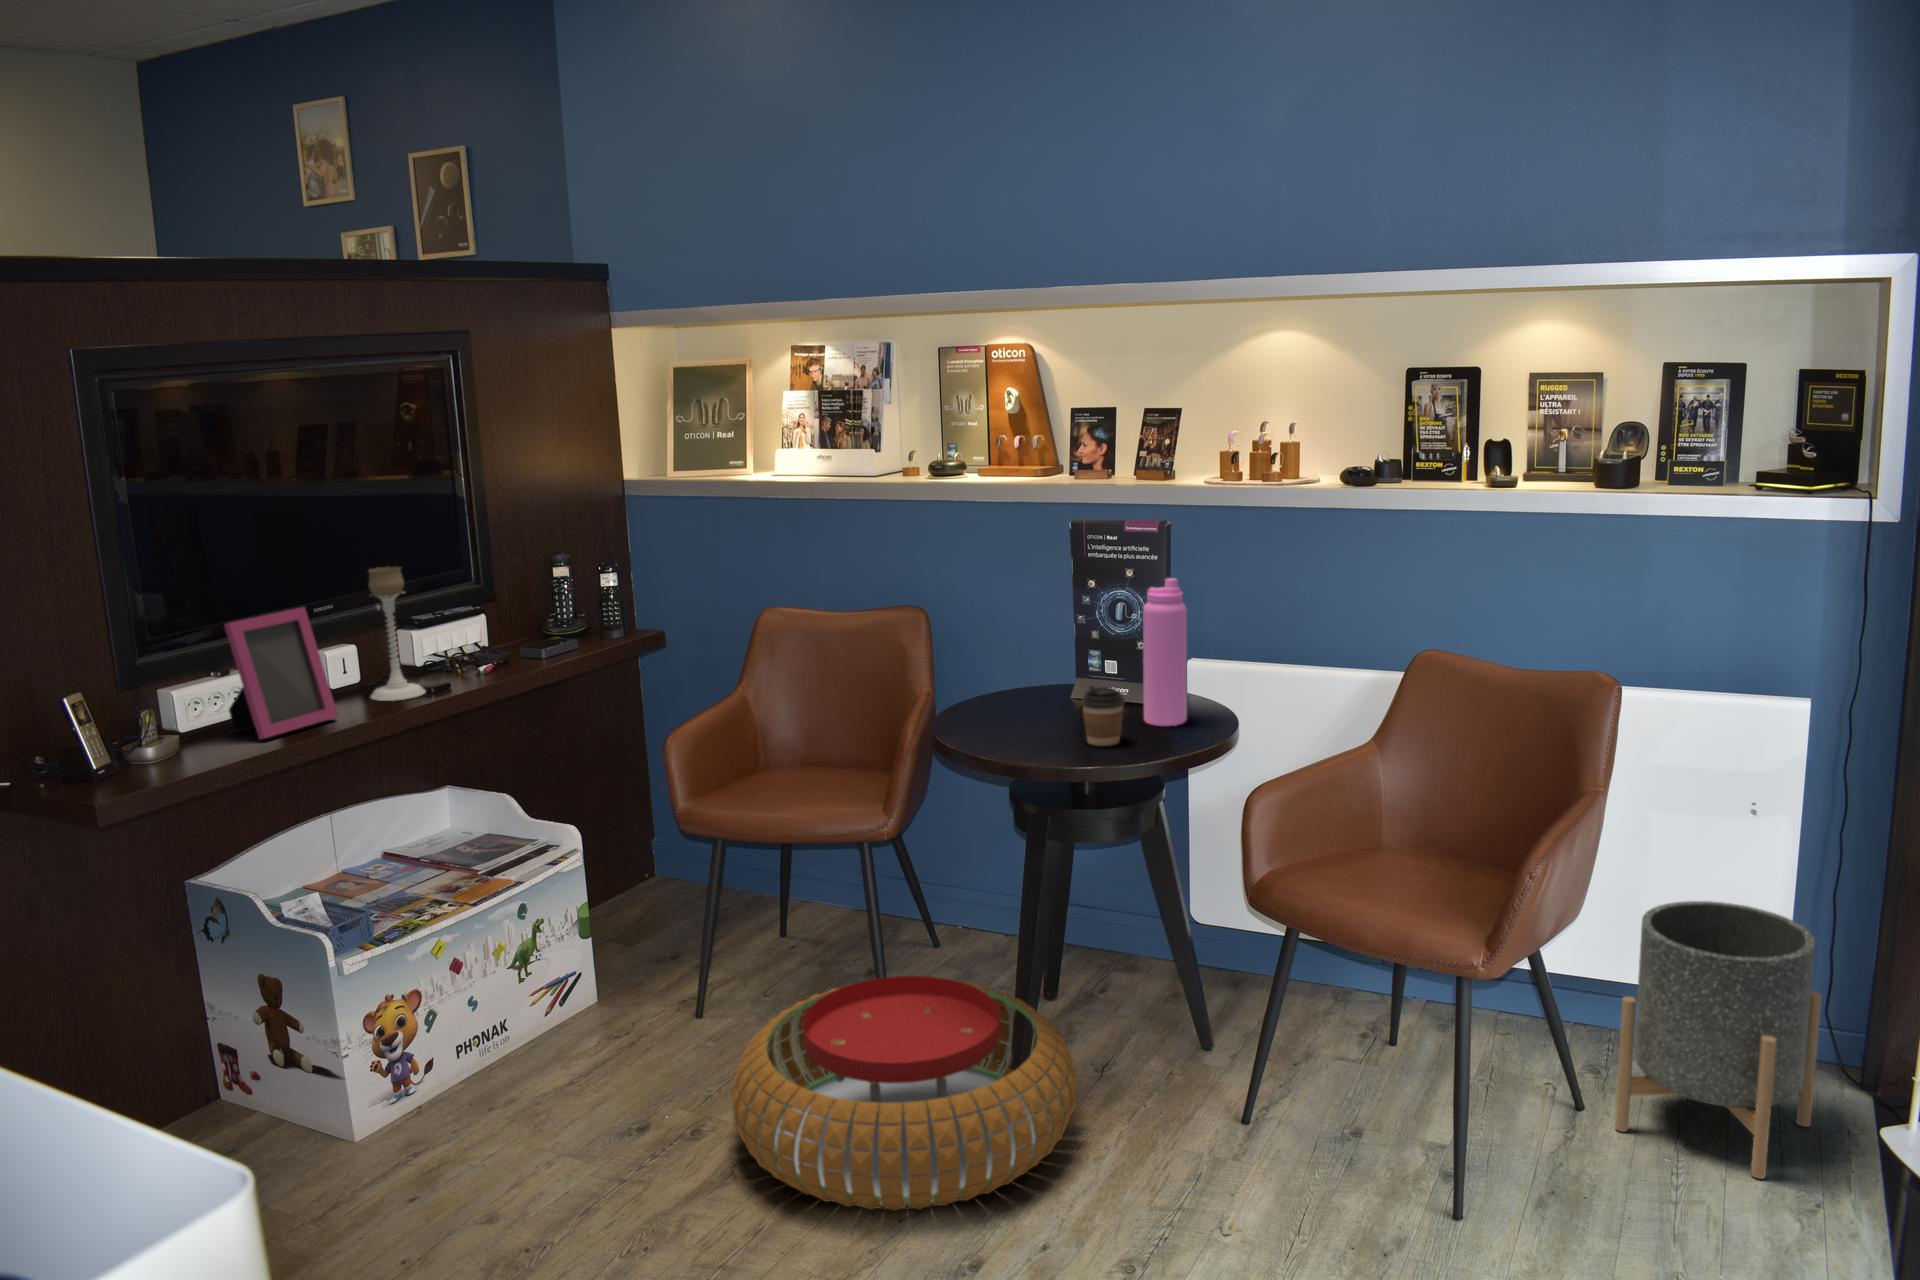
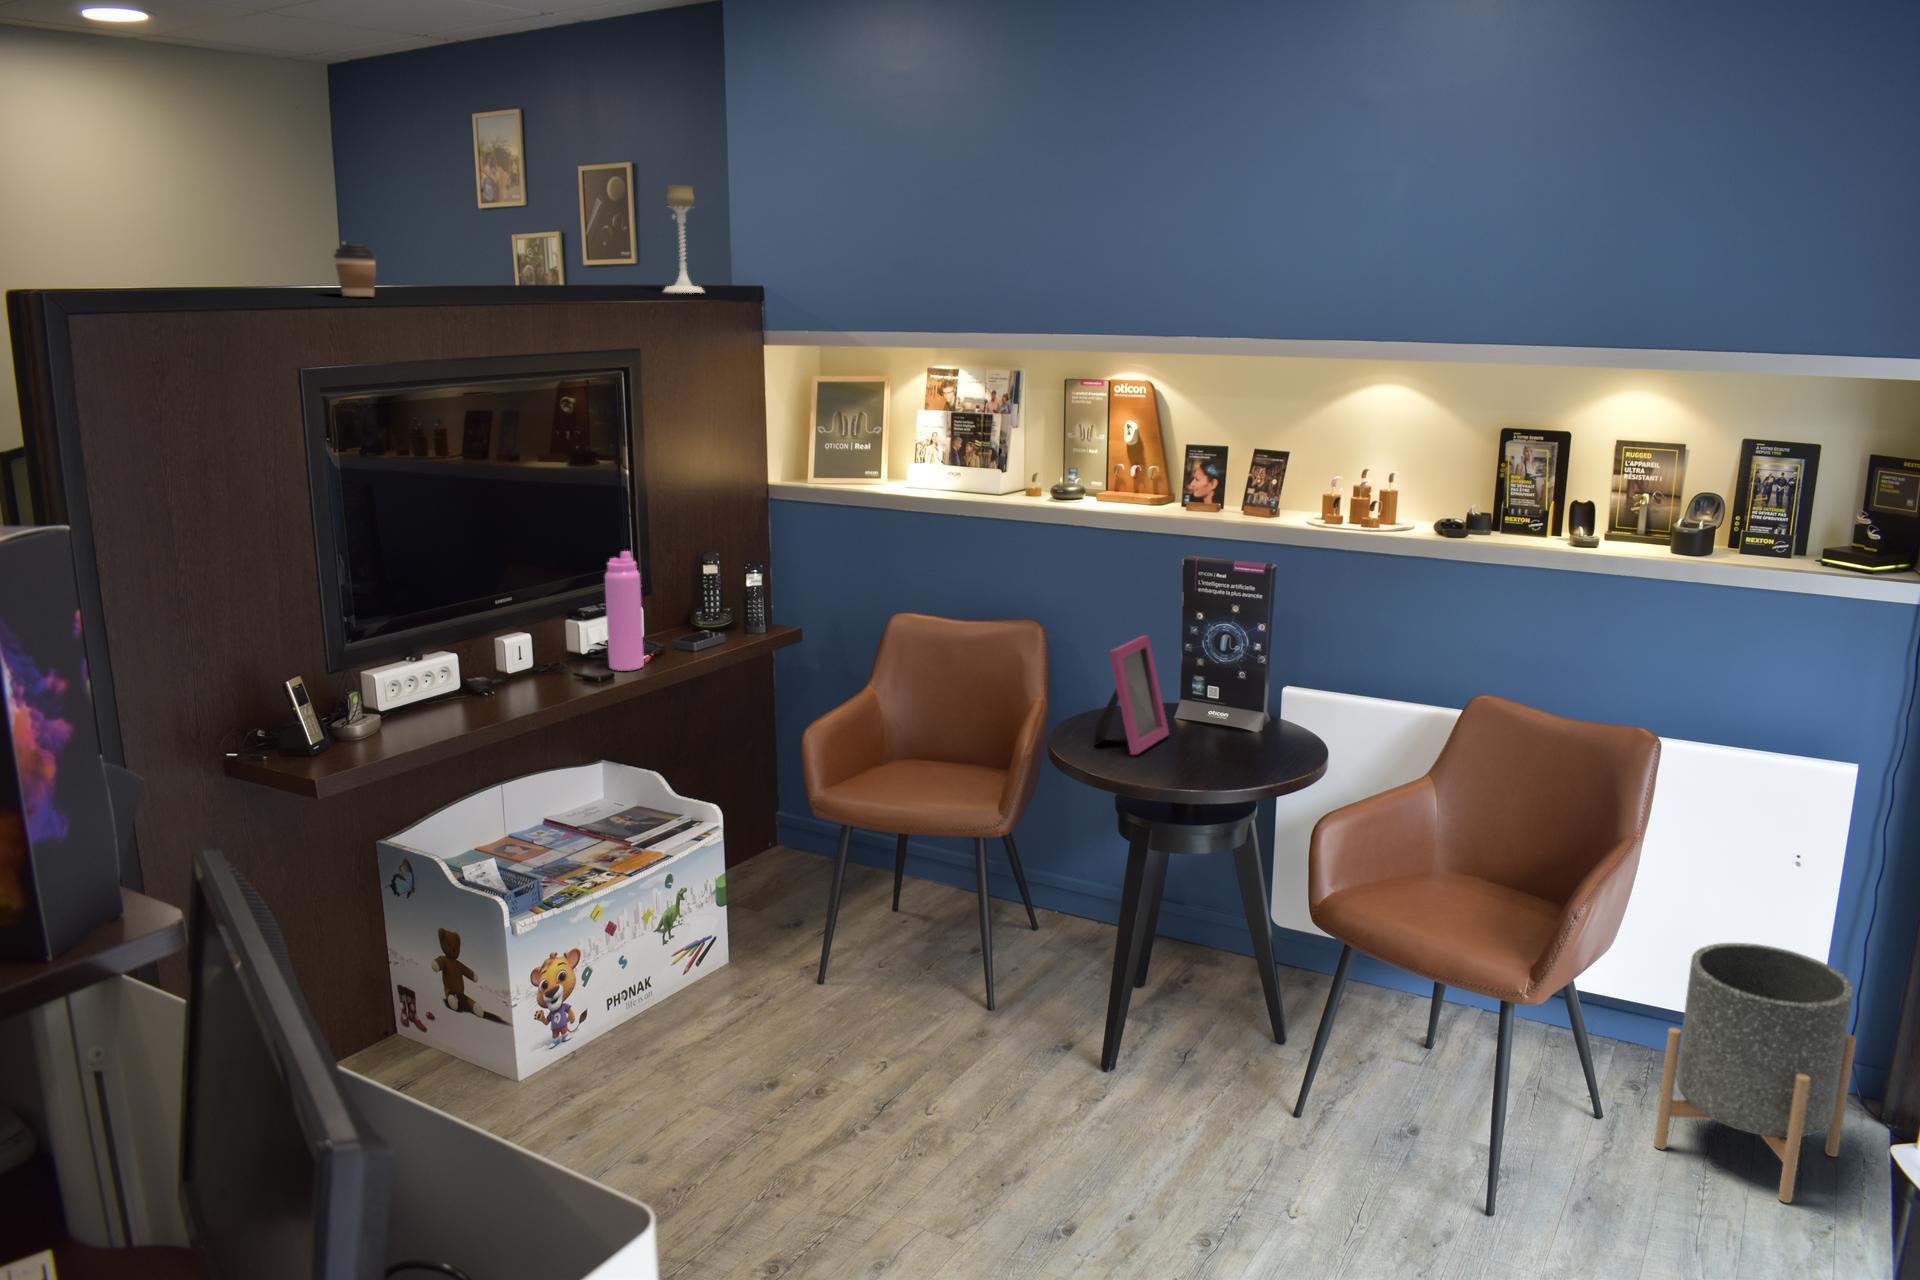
candle holder: present [369,566,425,701] -> present [664,185,704,293]
water bottle: present [1143,578,1187,726] -> present [605,551,644,671]
picture frame: present [224,607,338,739] -> present [1093,635,1169,755]
coffee cup: present [1081,686,1125,746] -> present [334,241,377,296]
pouf: present [731,976,1076,1211] -> none [853,963,1162,1176]

